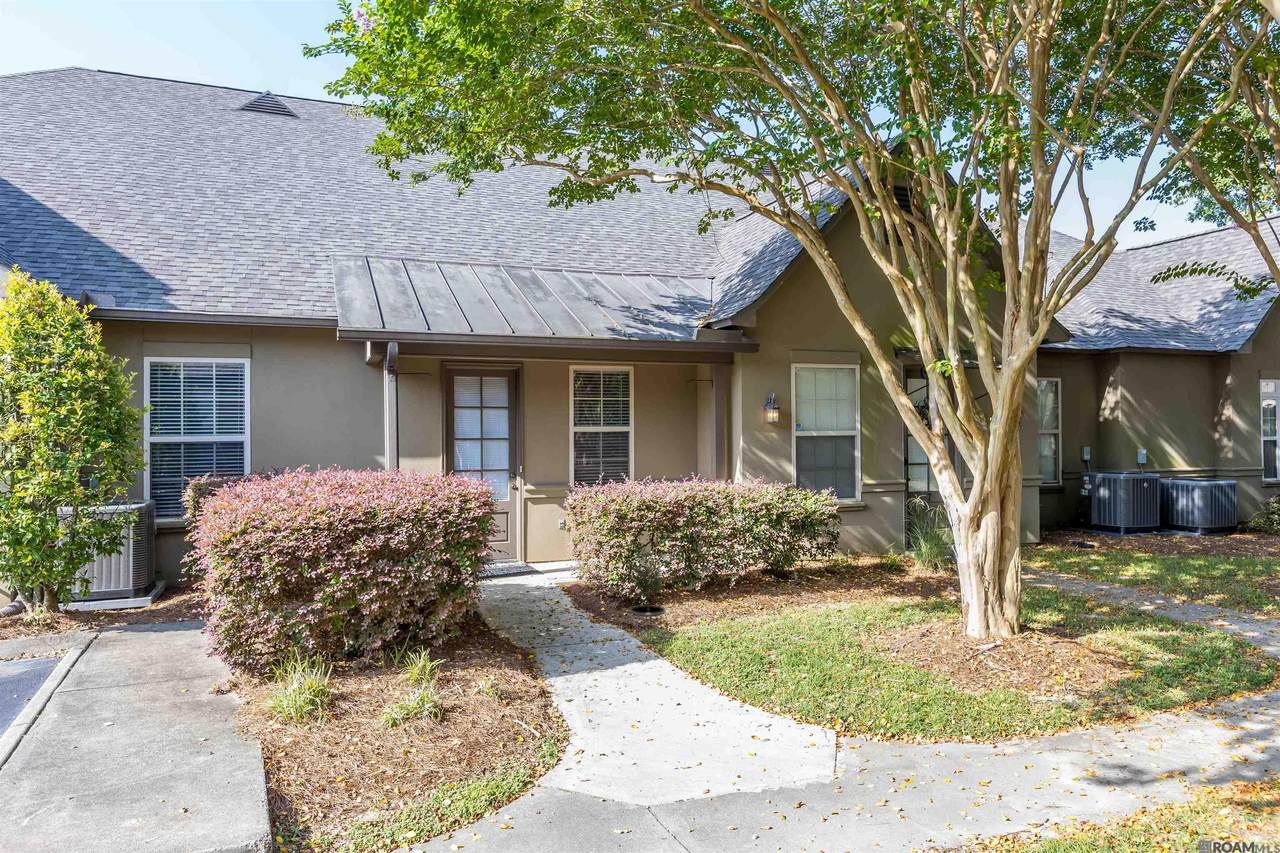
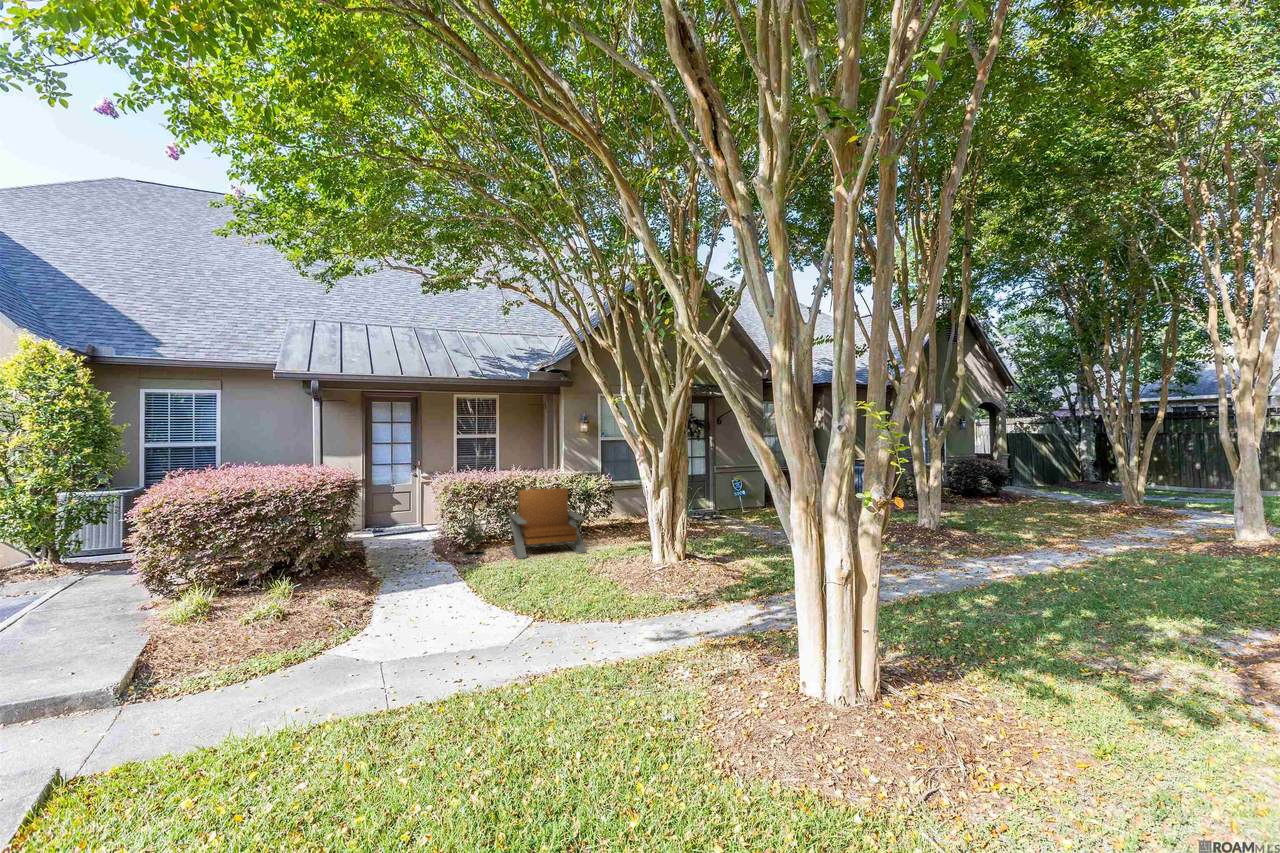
lounge chair: none [692,510,823,621] -> present [509,488,586,559]

